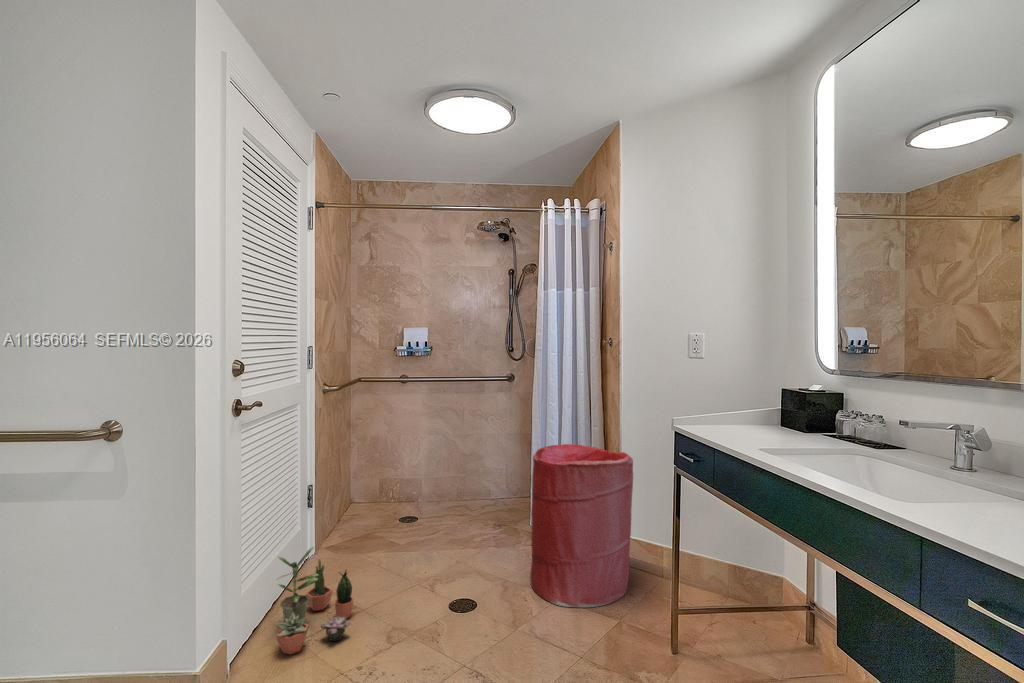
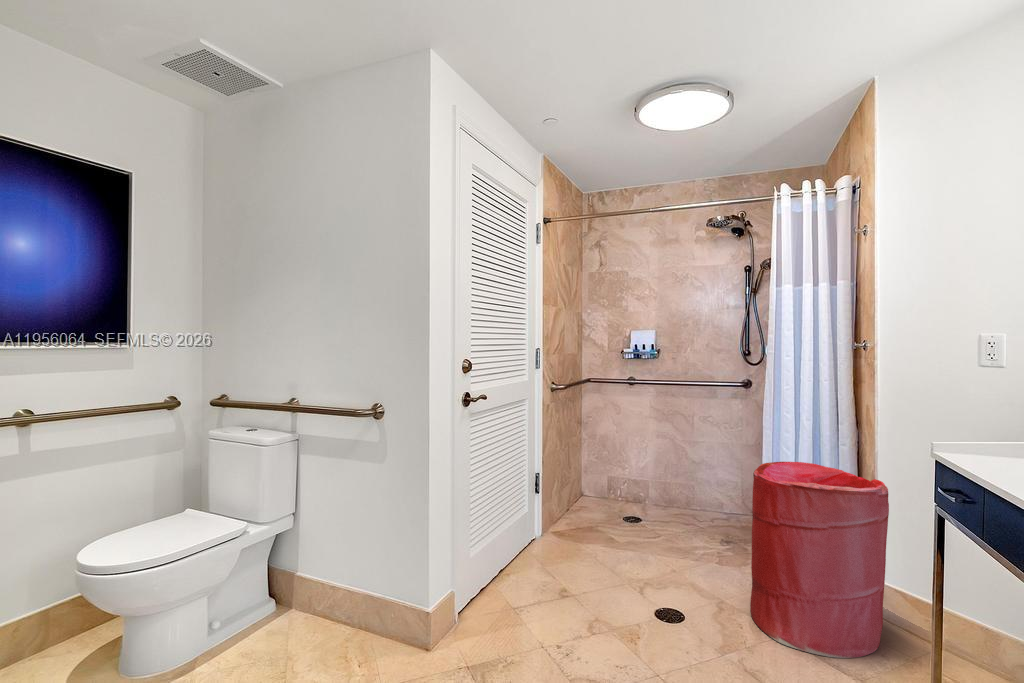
potted plant: present [277,547,353,654] -> none [495,527,564,618]

